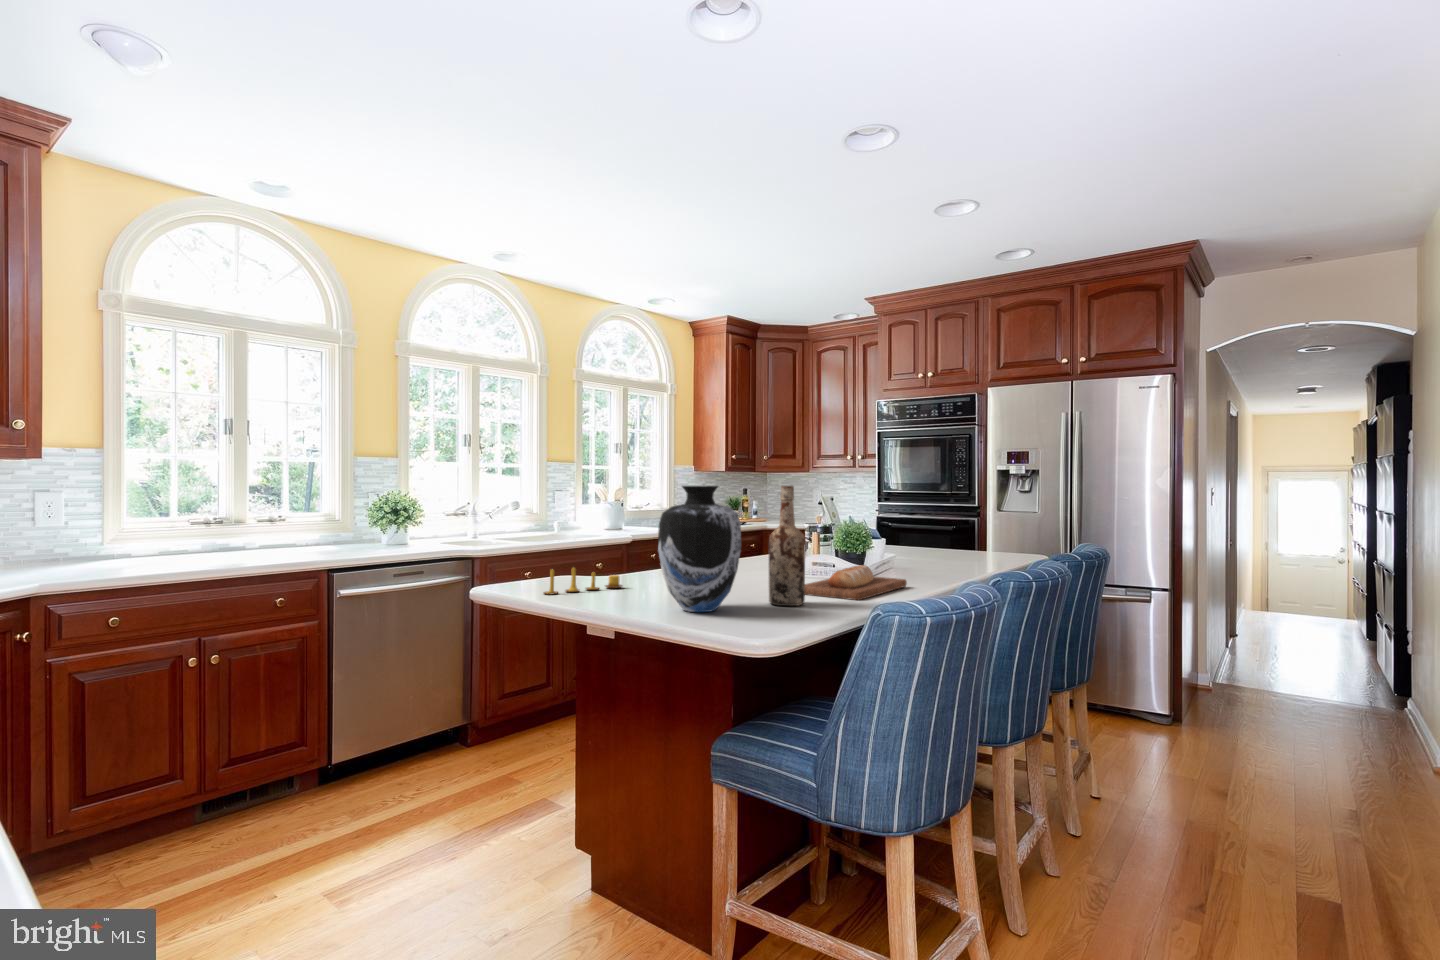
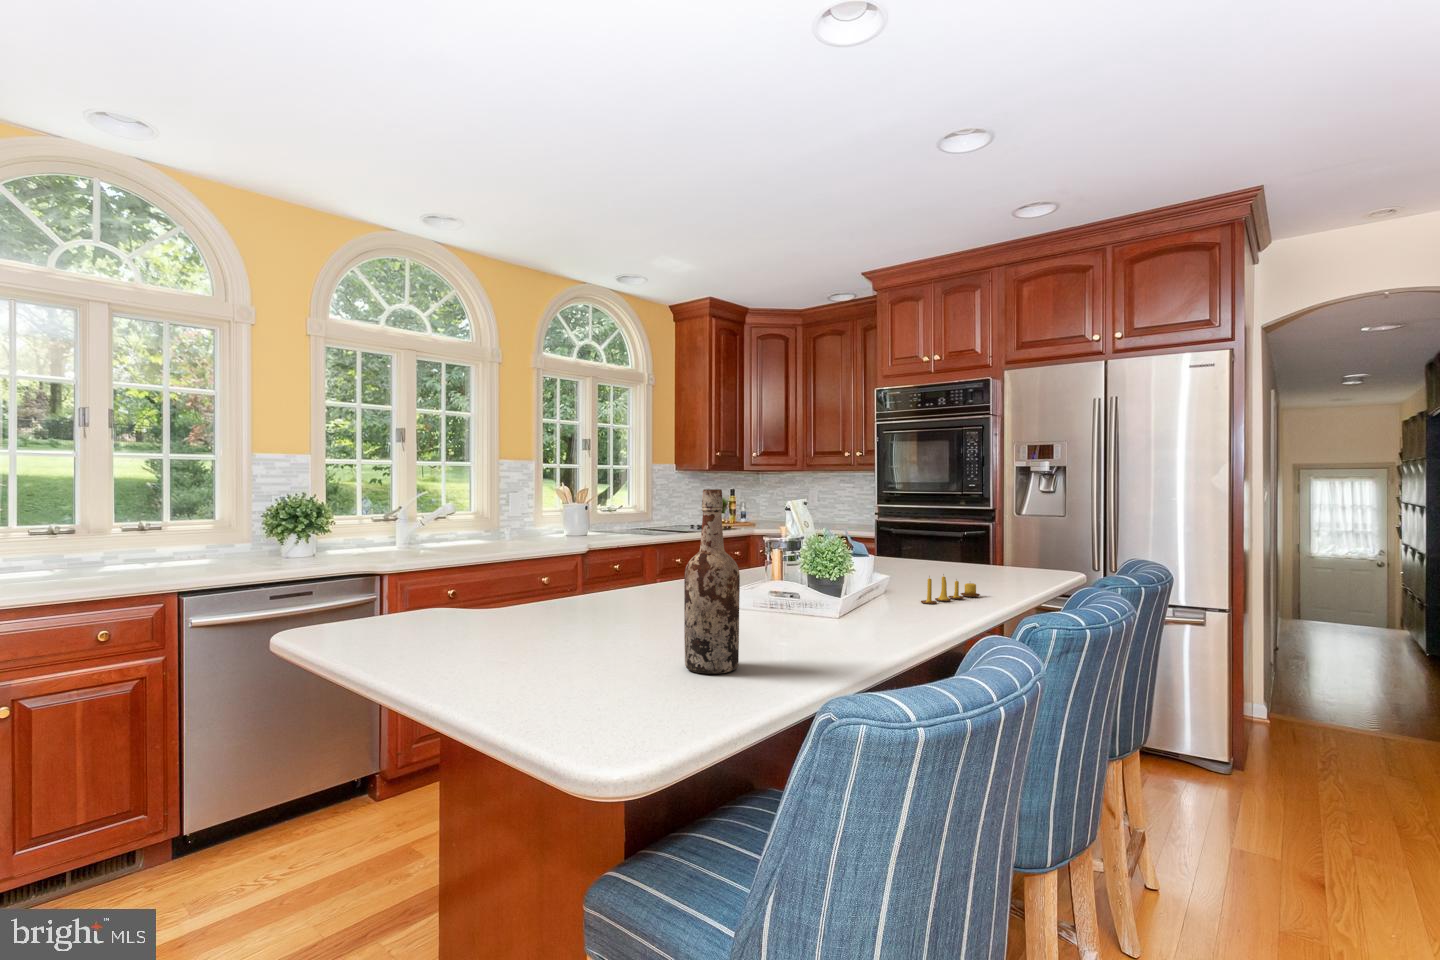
vase: present [658,486,741,612] -> none [501,490,634,690]
bread loaf: present [805,565,907,600] -> none [736,599,899,658]
candle: present [544,568,622,595] -> present [921,576,980,604]

